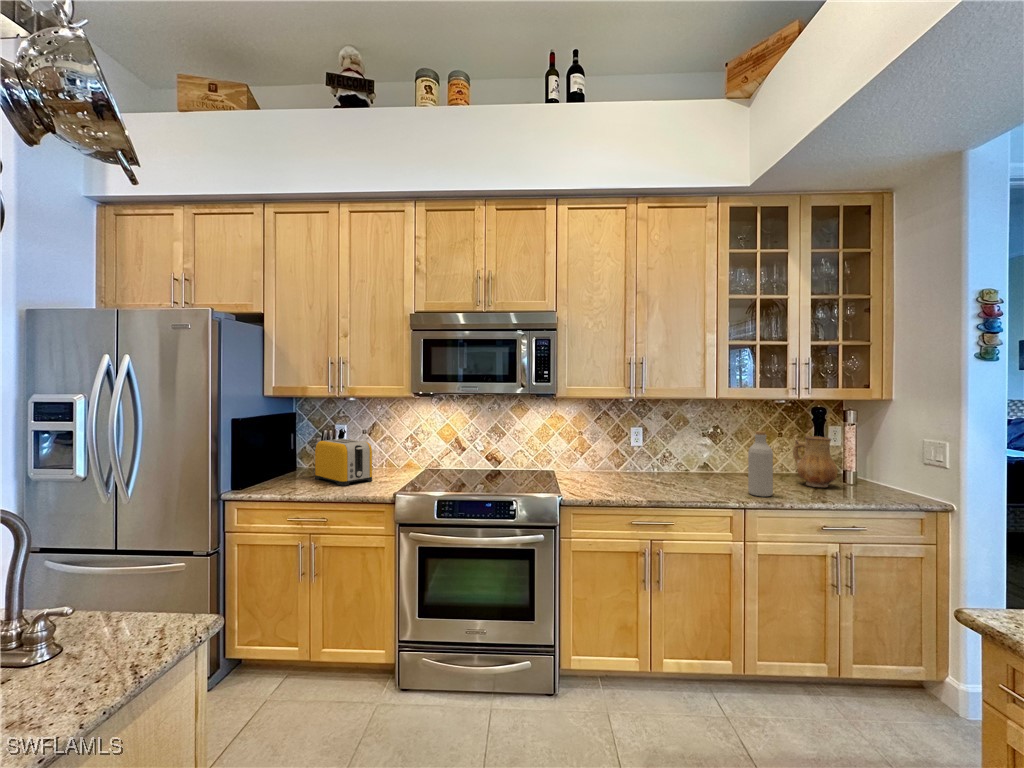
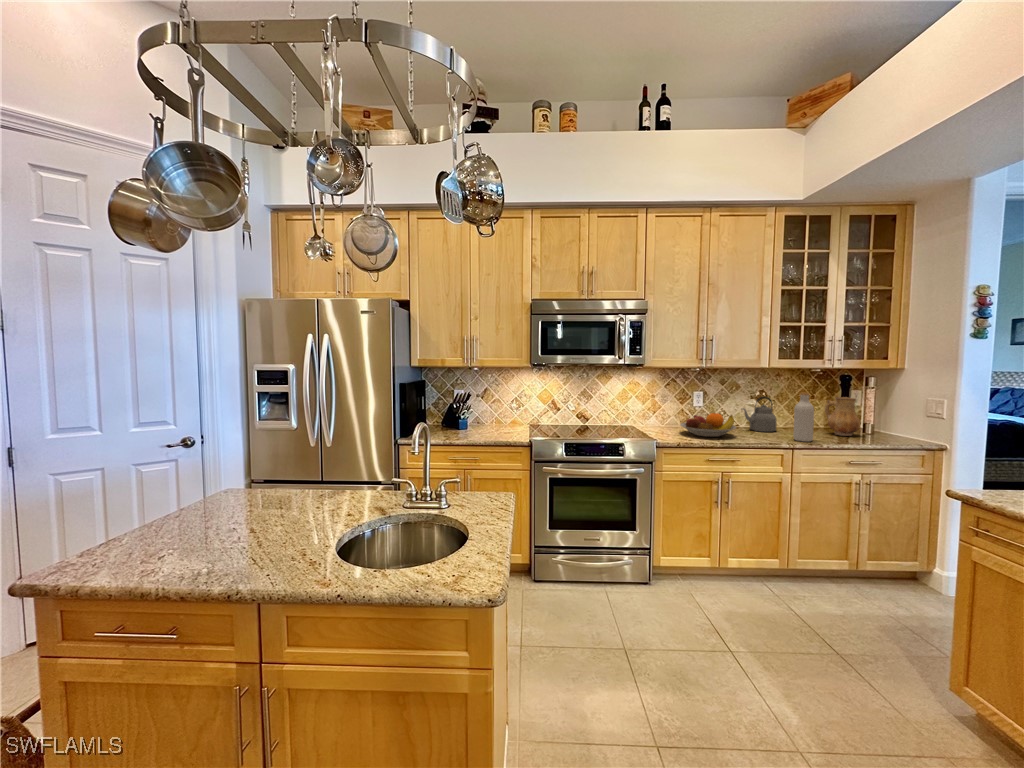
kettle: none [686,435,732,481] -> present [743,396,777,432]
toaster: present [315,439,372,486] -> none [451,400,498,435]
fruit bowl: none [605,457,675,489] -> present [680,413,736,437]

